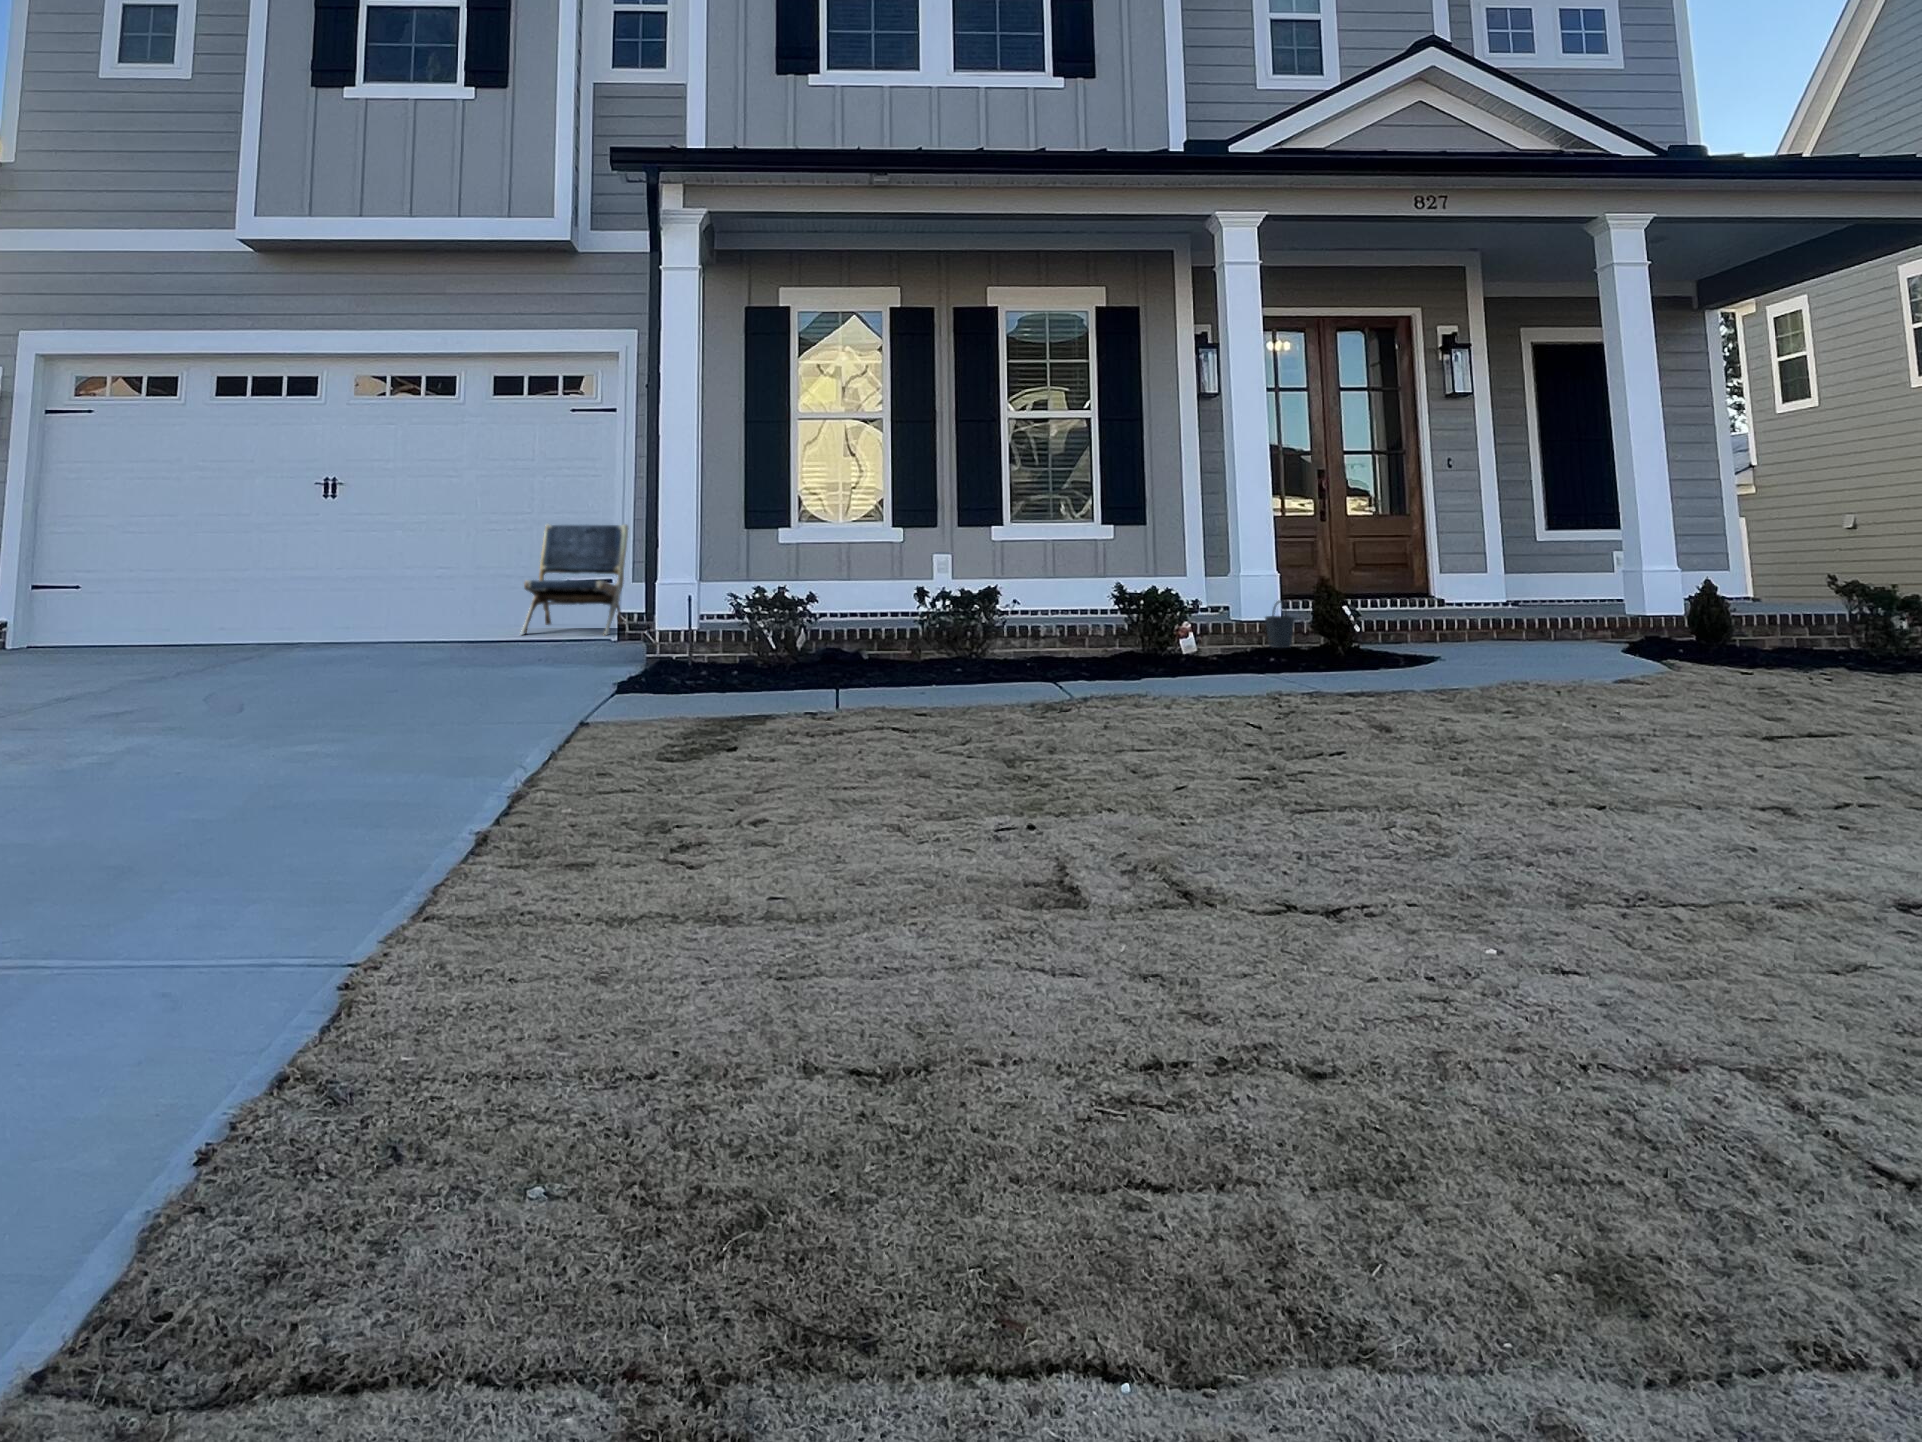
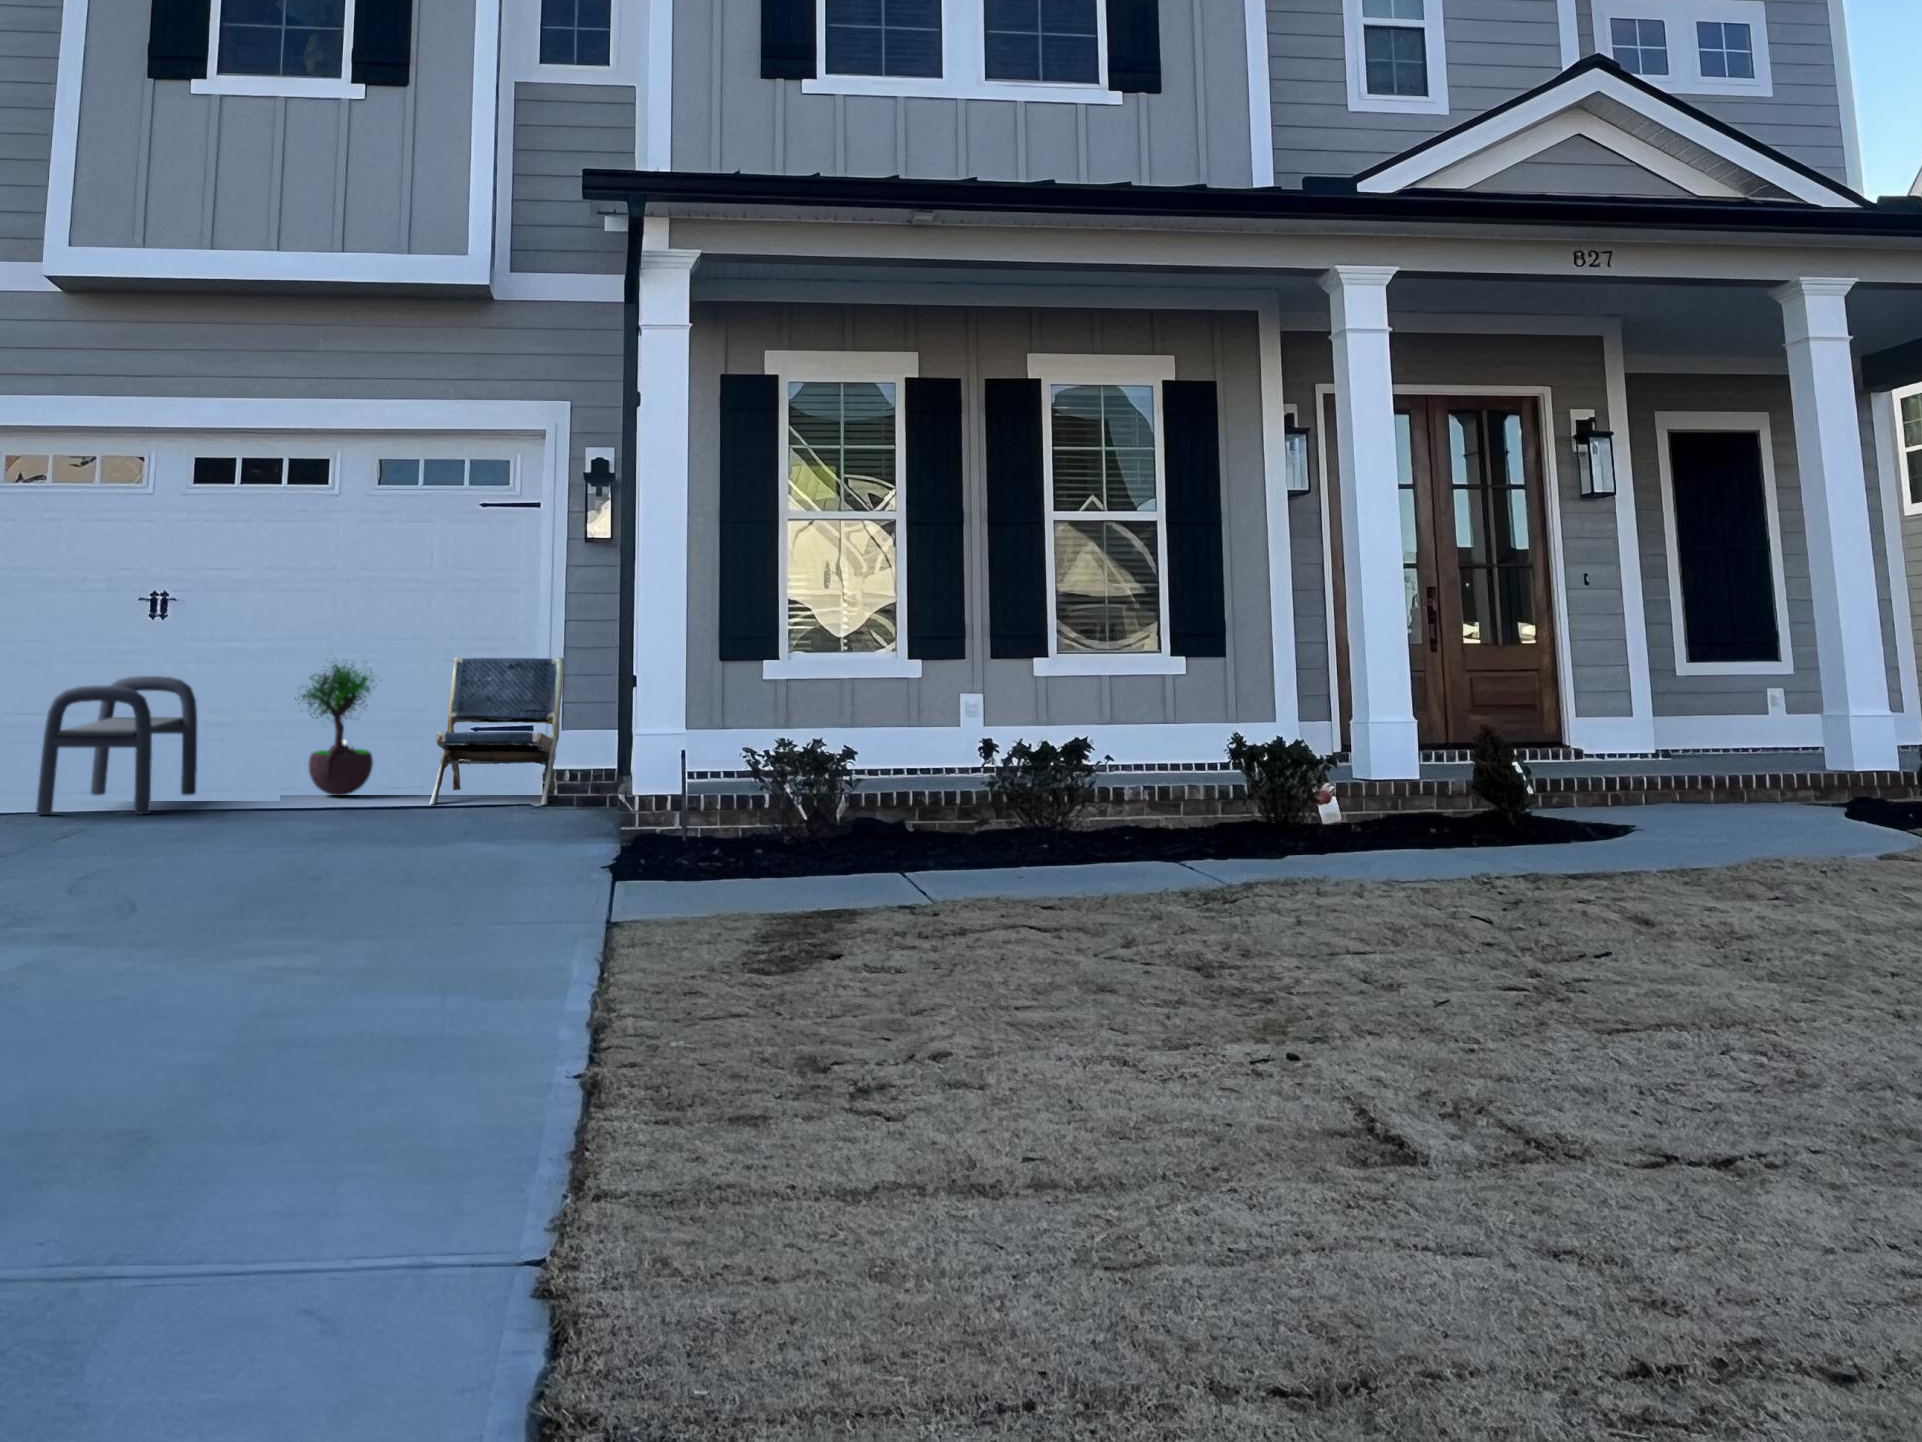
potted tree: none [422,519,488,628] -> present [295,660,382,796]
bench: none [227,538,354,641] -> present [36,676,197,814]
bucket: present [1265,601,1294,648] -> none [1397,756,1436,817]

